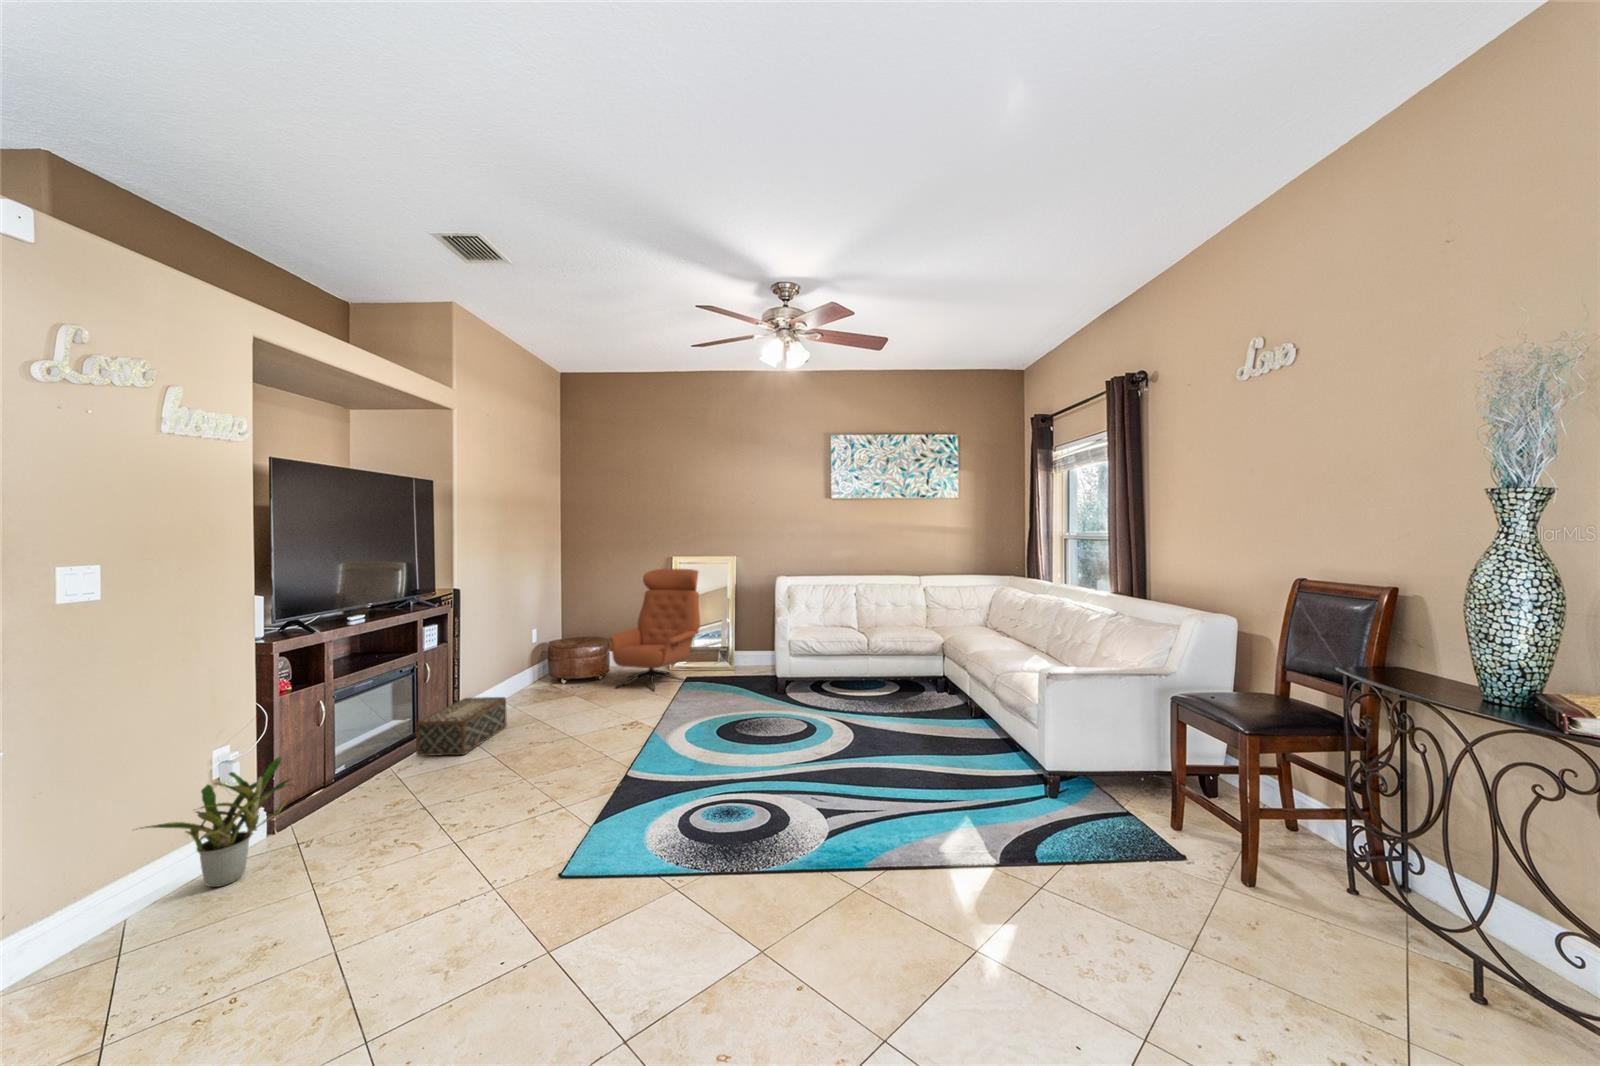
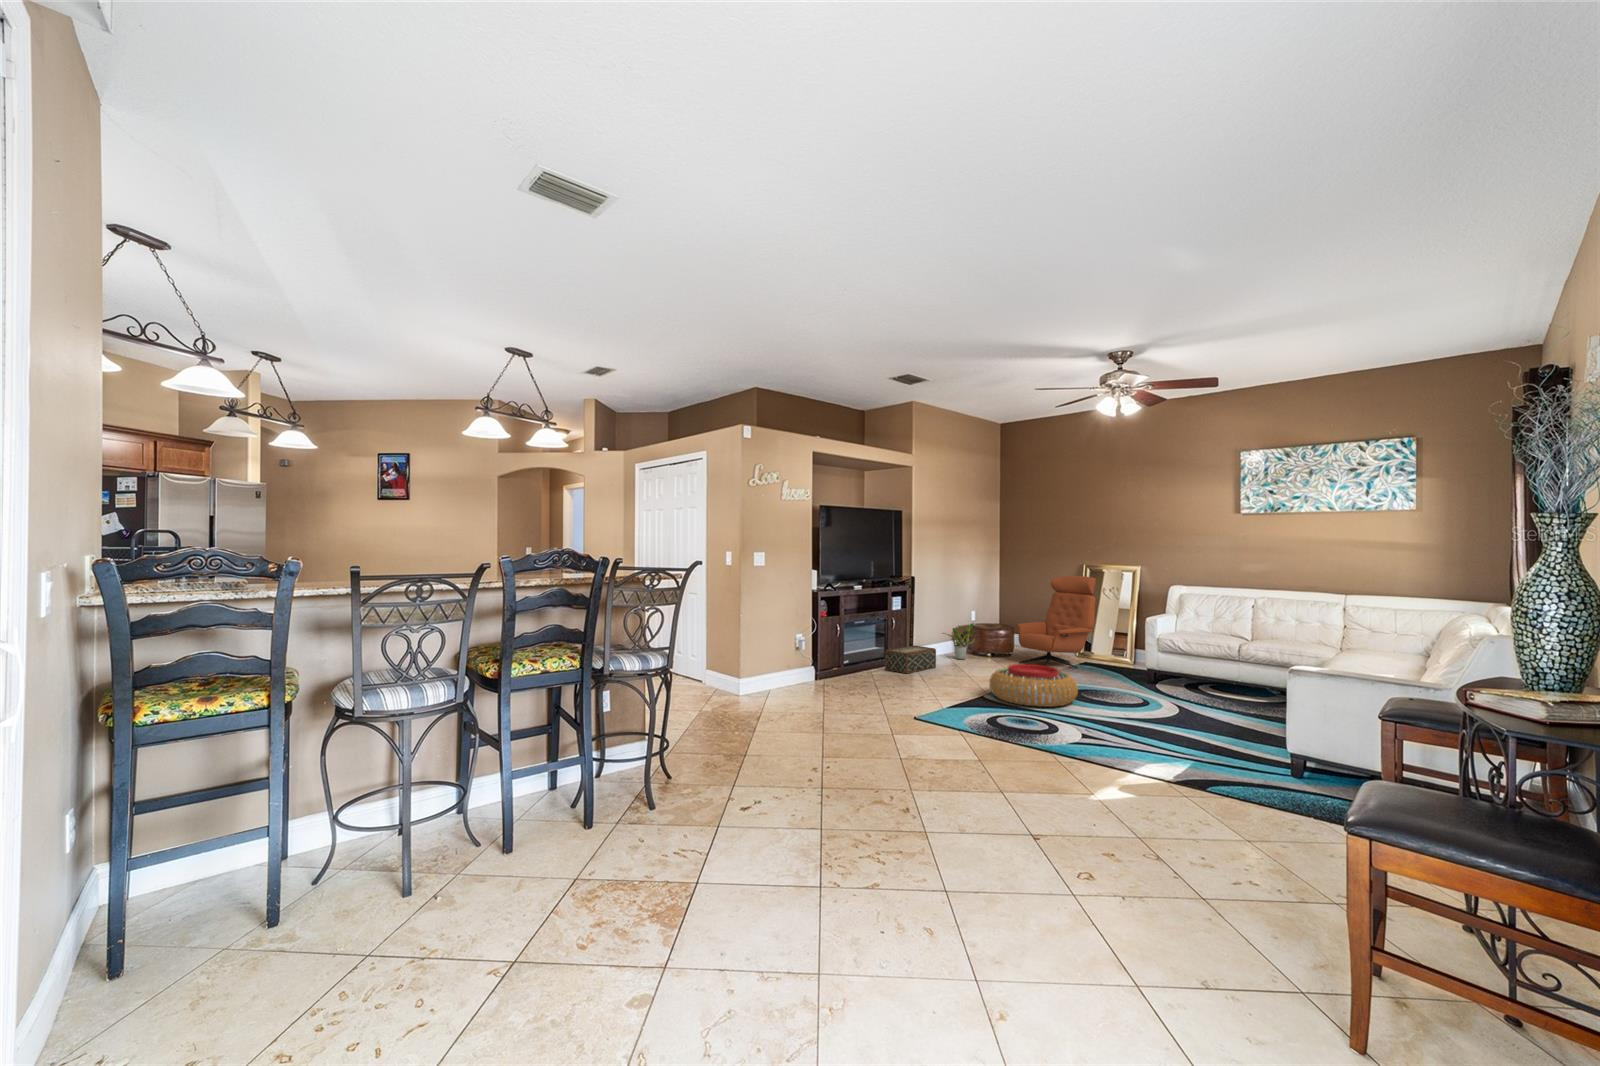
pouf: none [627,700,749,773] -> present [989,664,1078,707]
potted plant: present [142,757,290,887] -> present [943,623,975,660]

